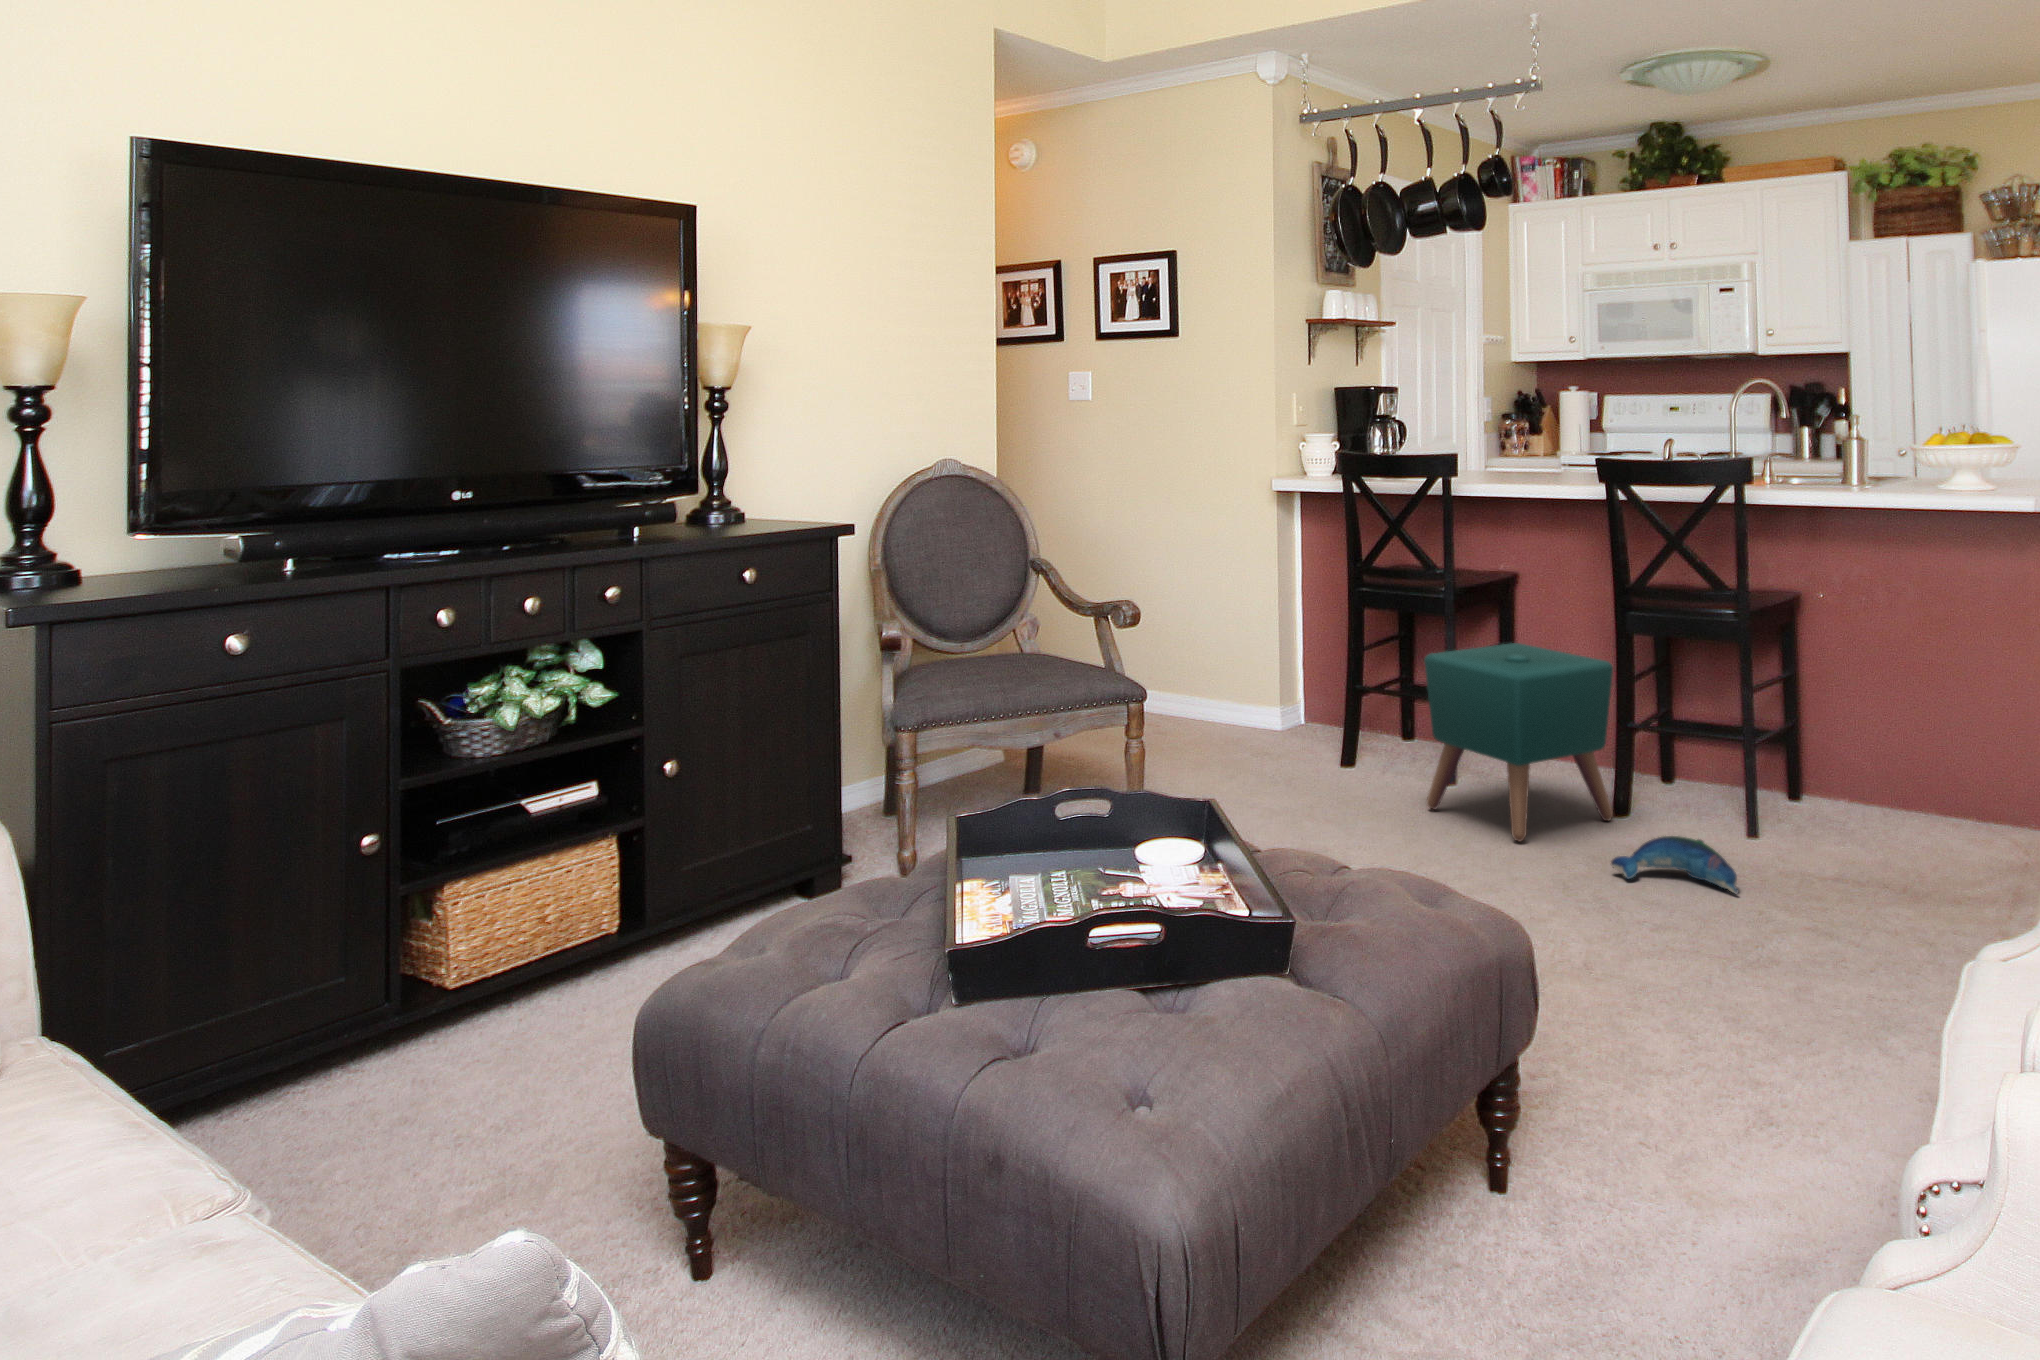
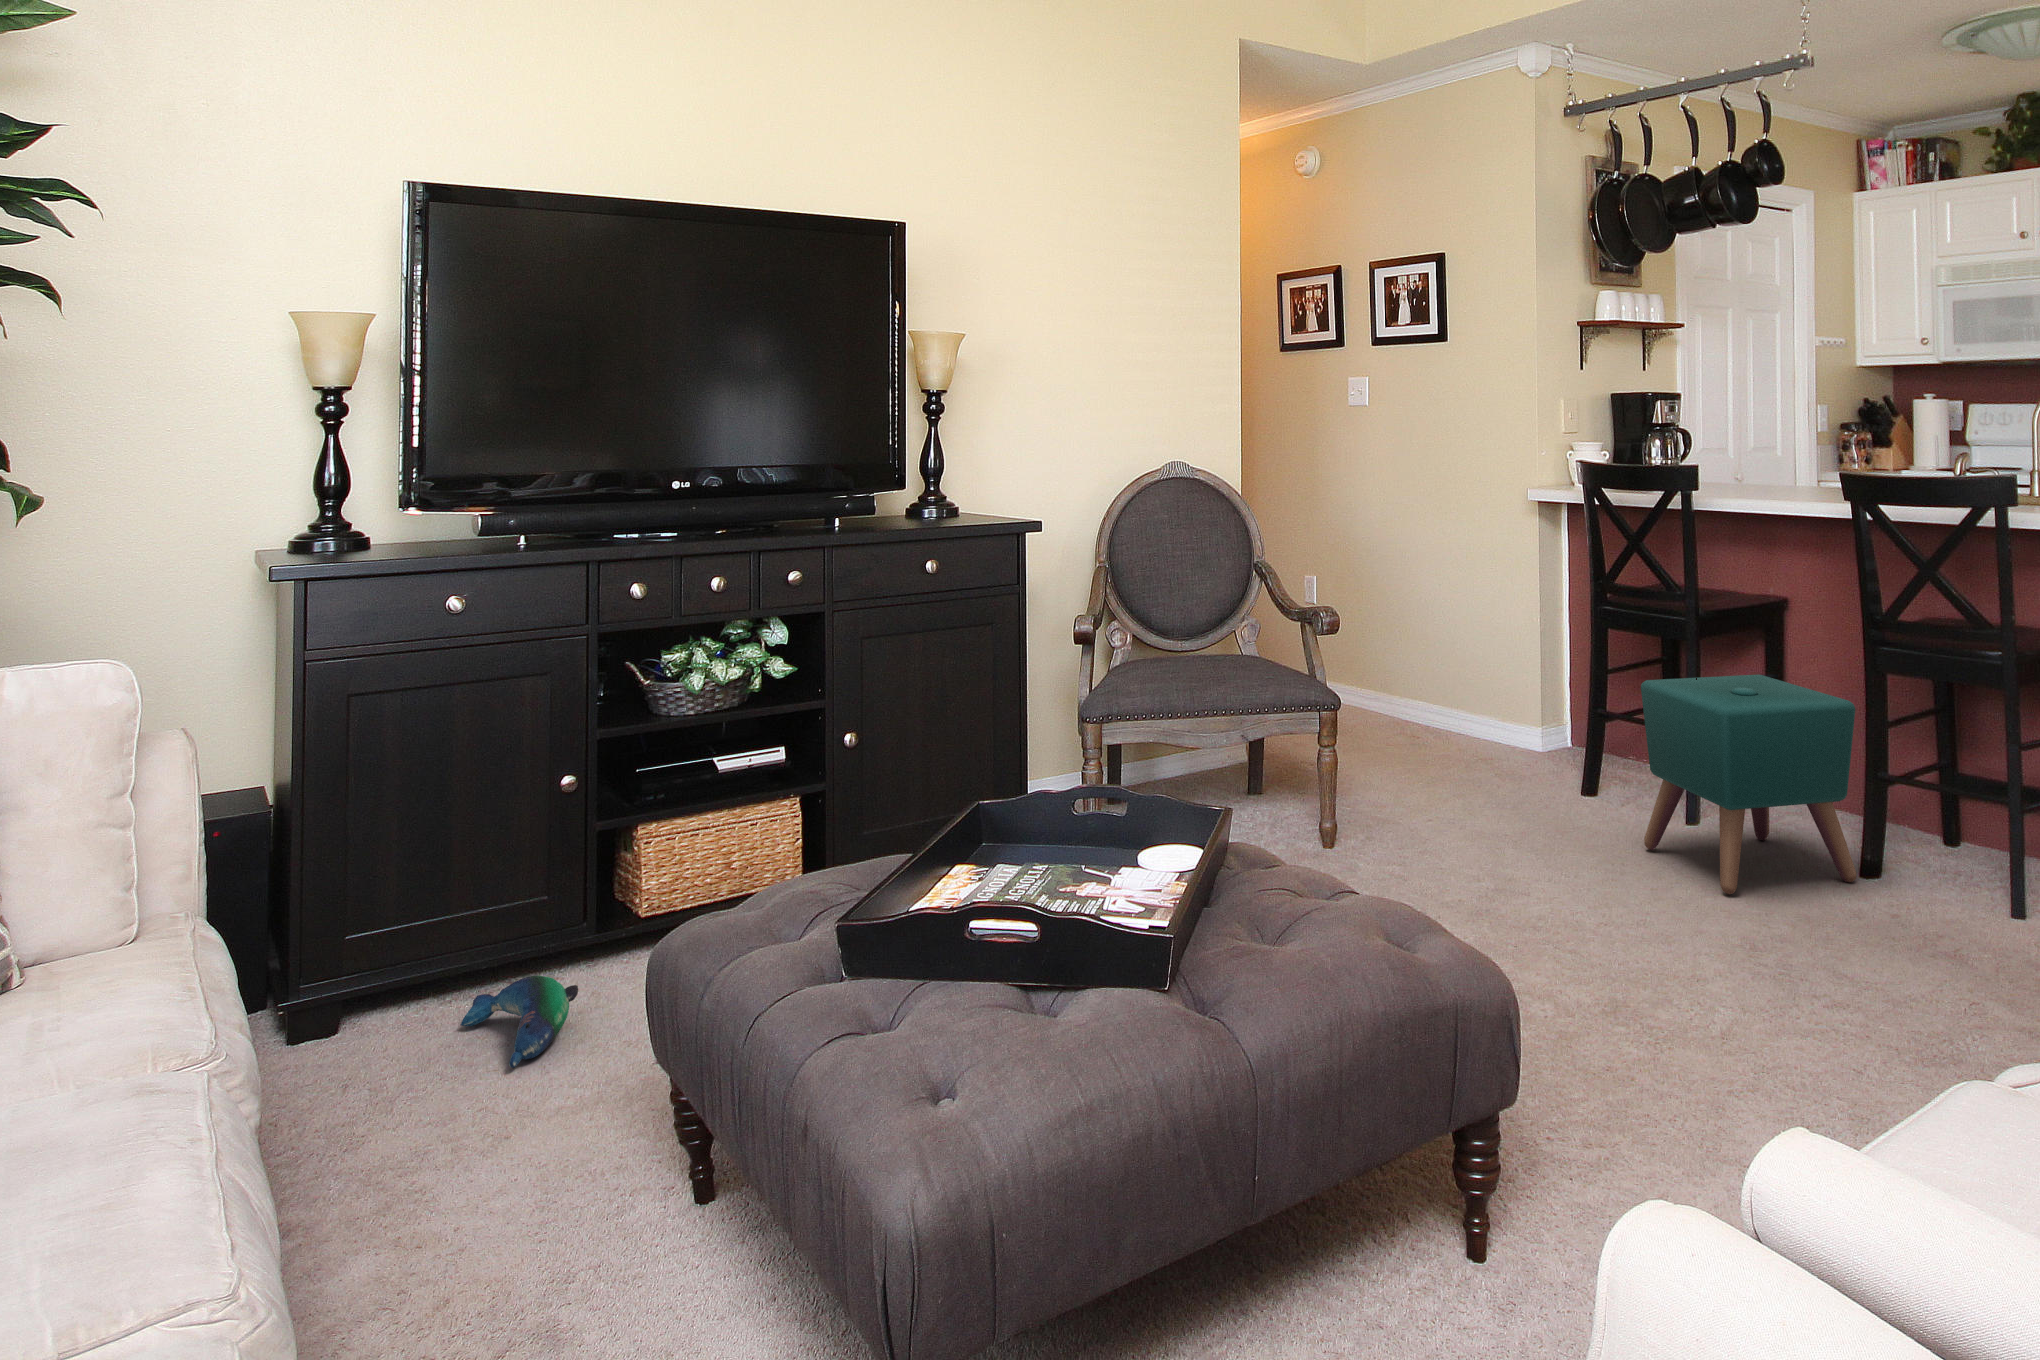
plush toy: present [1611,836,1738,894] -> present [461,976,578,1068]

